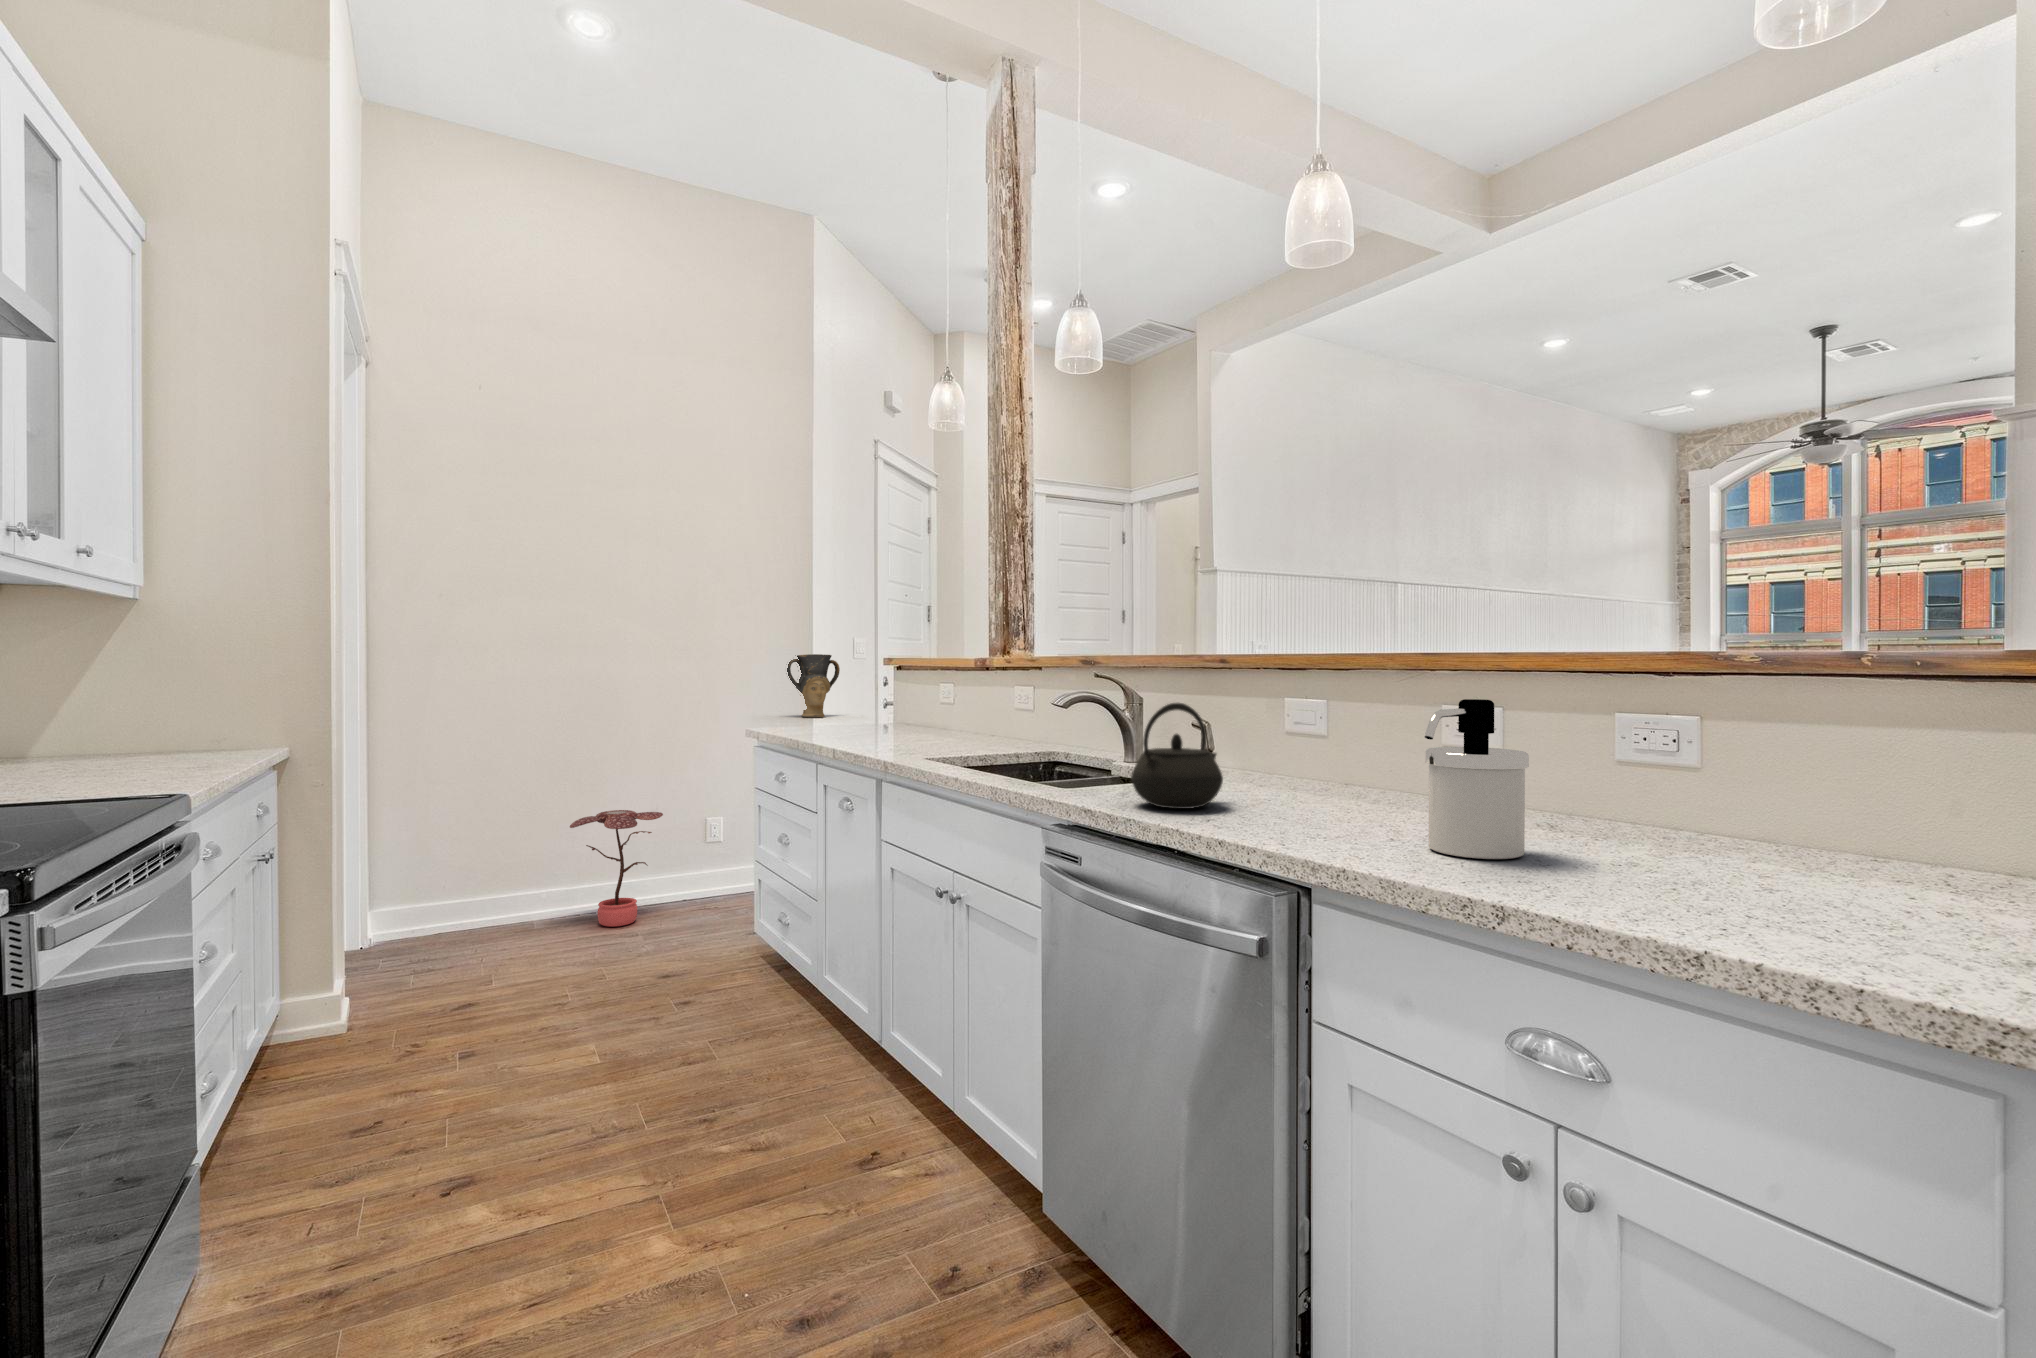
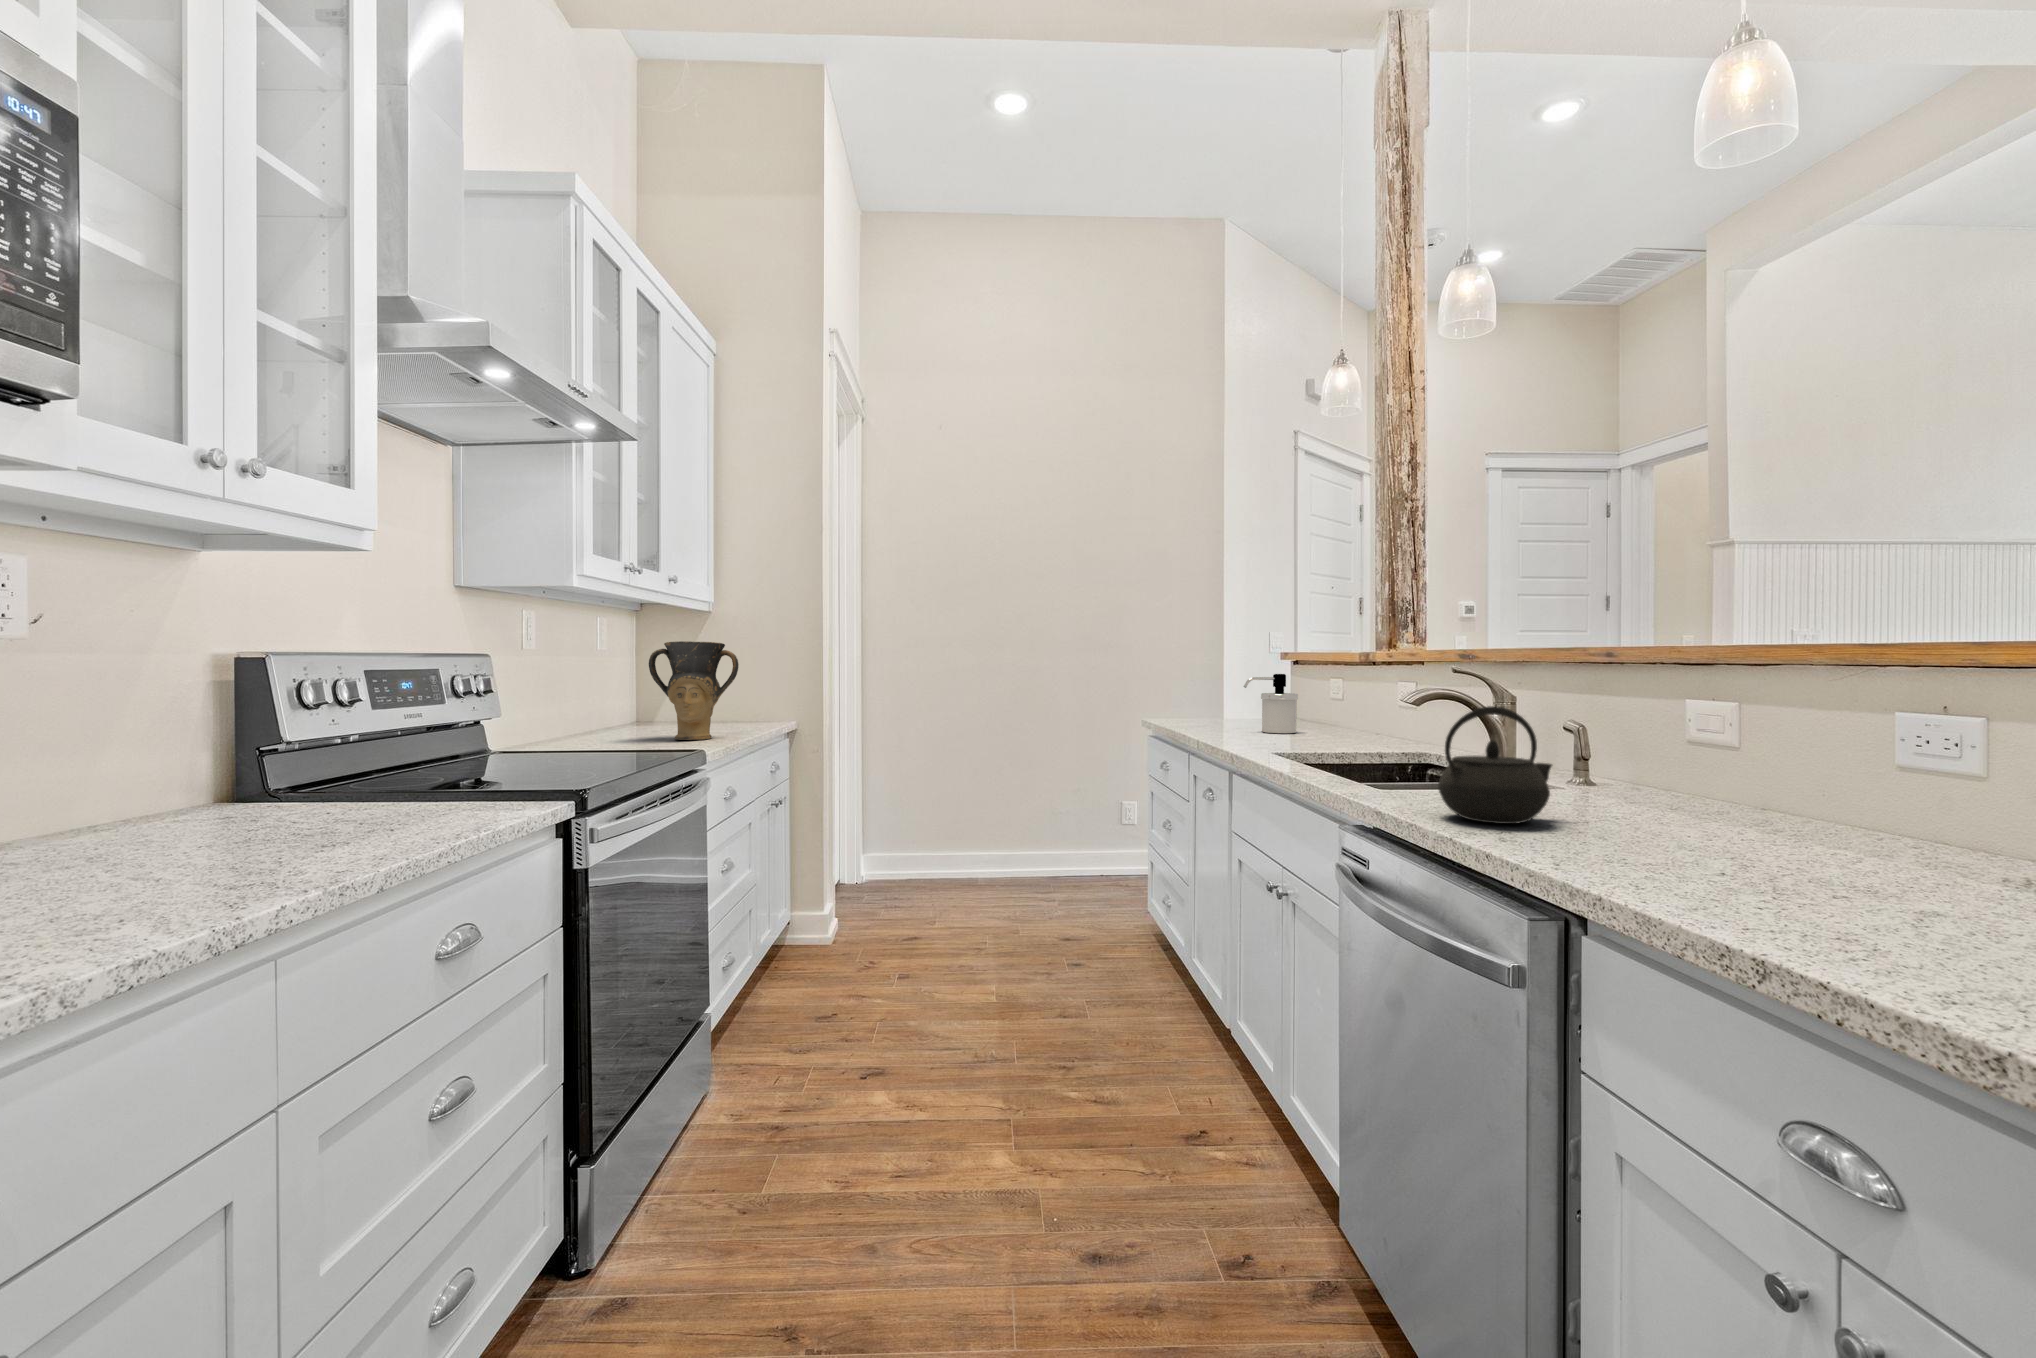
vase: present [787,654,840,717] -> present [649,641,739,740]
soap dispenser: present [1425,699,1529,859] -> present [1244,674,1298,733]
potted plant: present [570,810,663,927] -> none [994,789,1071,892]

